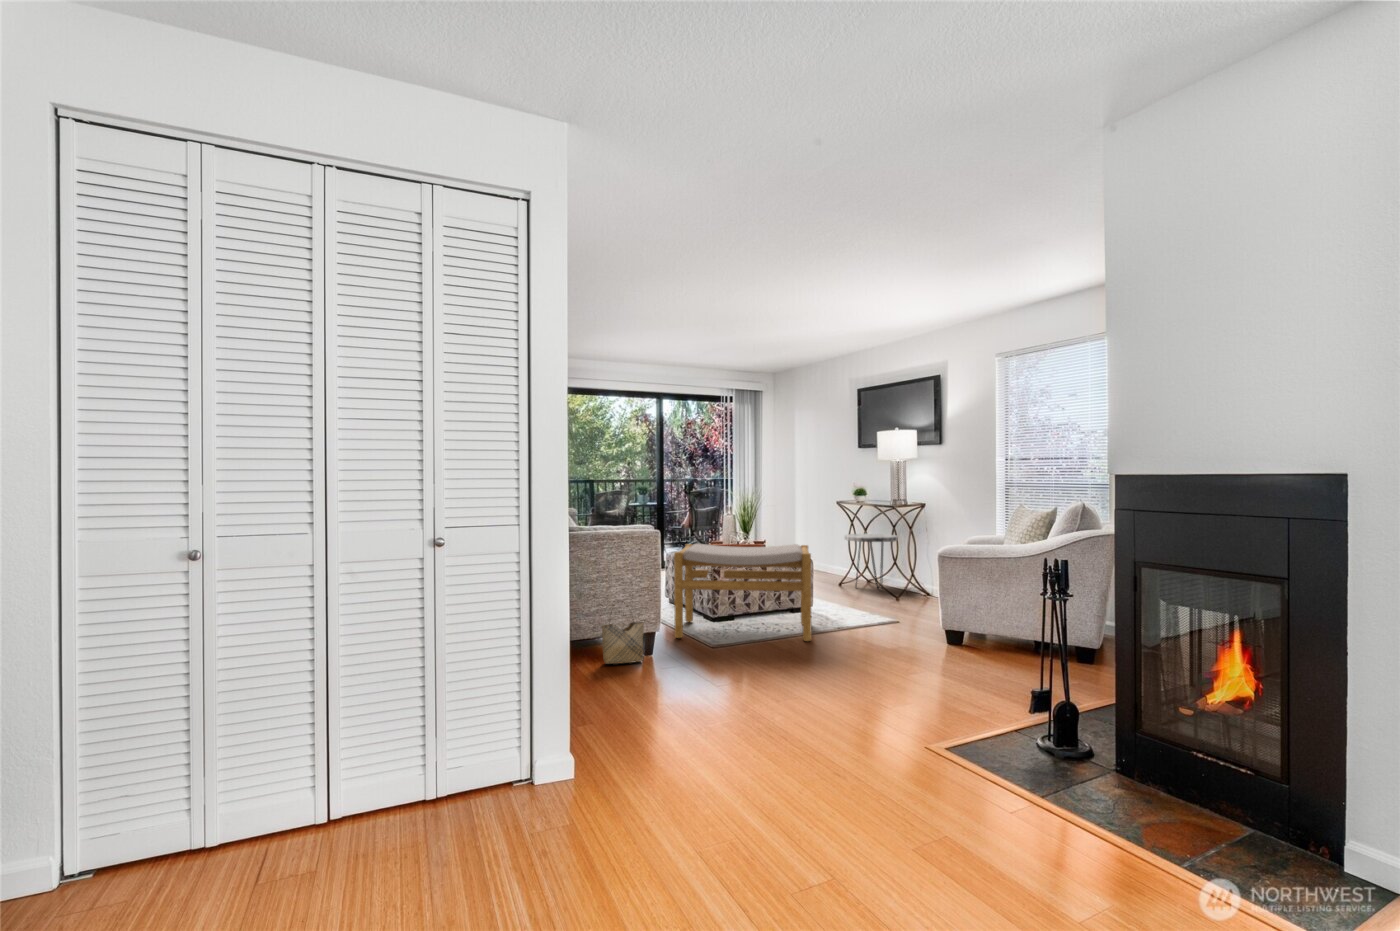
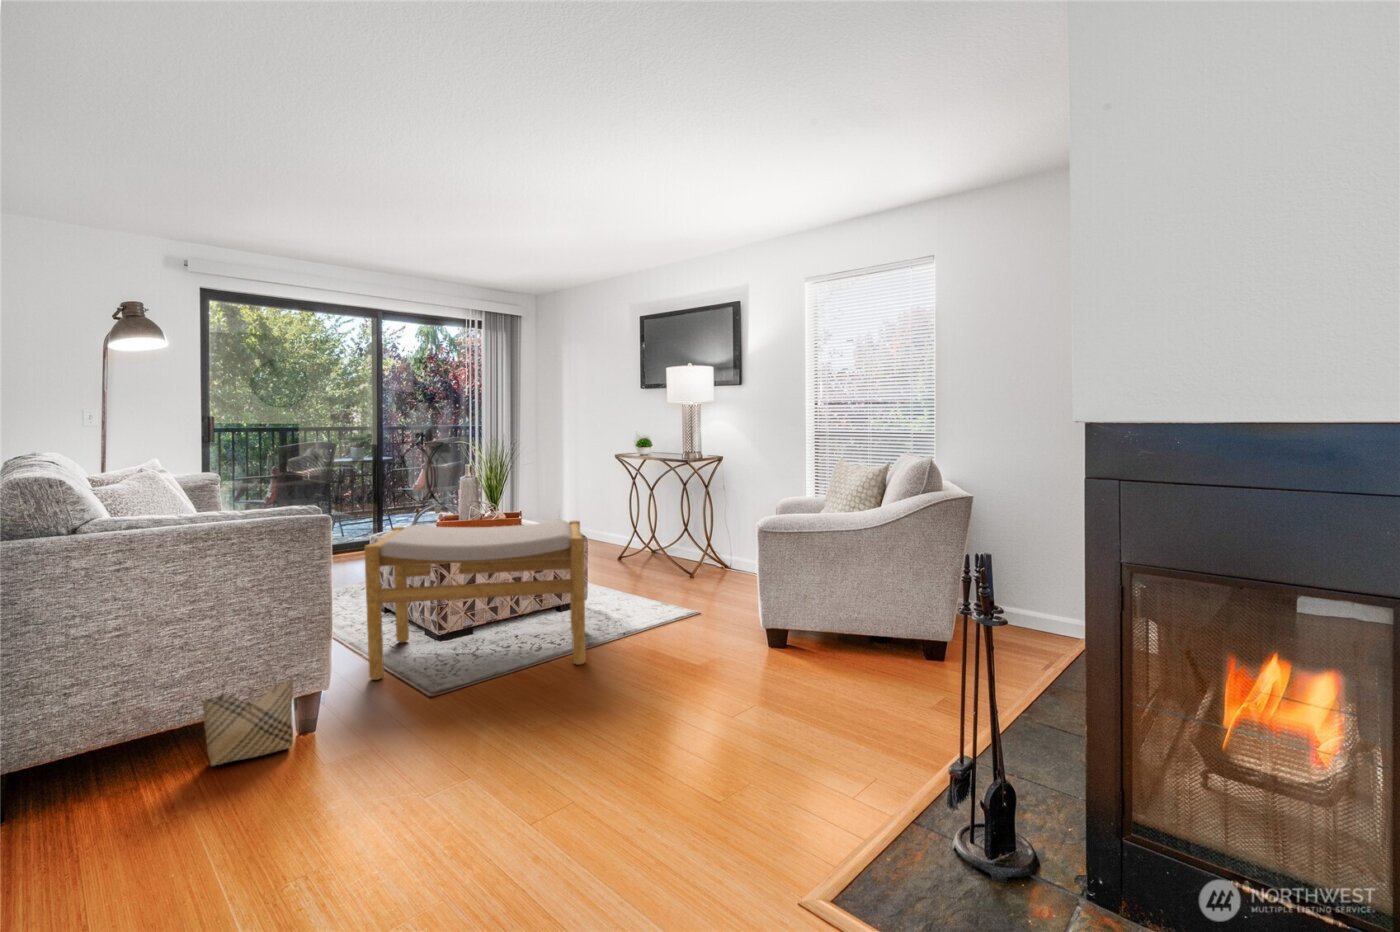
side table: present [844,534,898,588] -> none [626,494,691,565]

